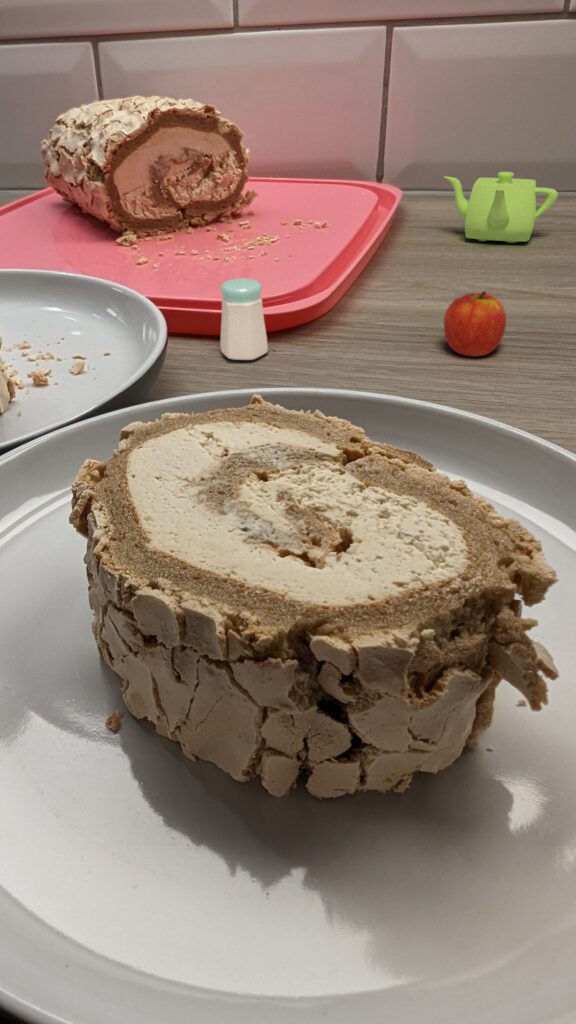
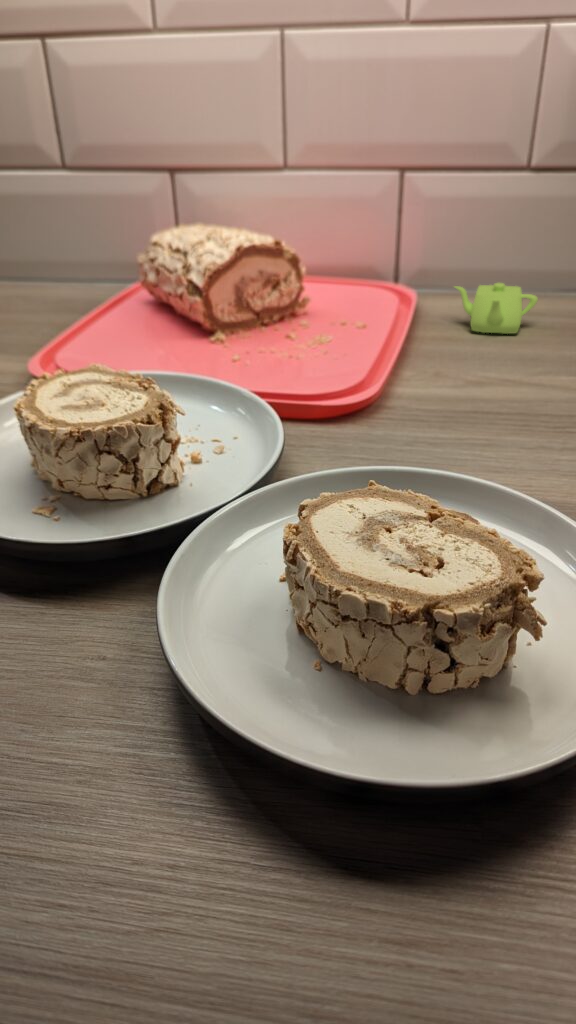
salt shaker: present [220,278,268,360] -> none [316,387,348,441]
apple: present [444,291,506,356] -> none [466,392,508,434]

